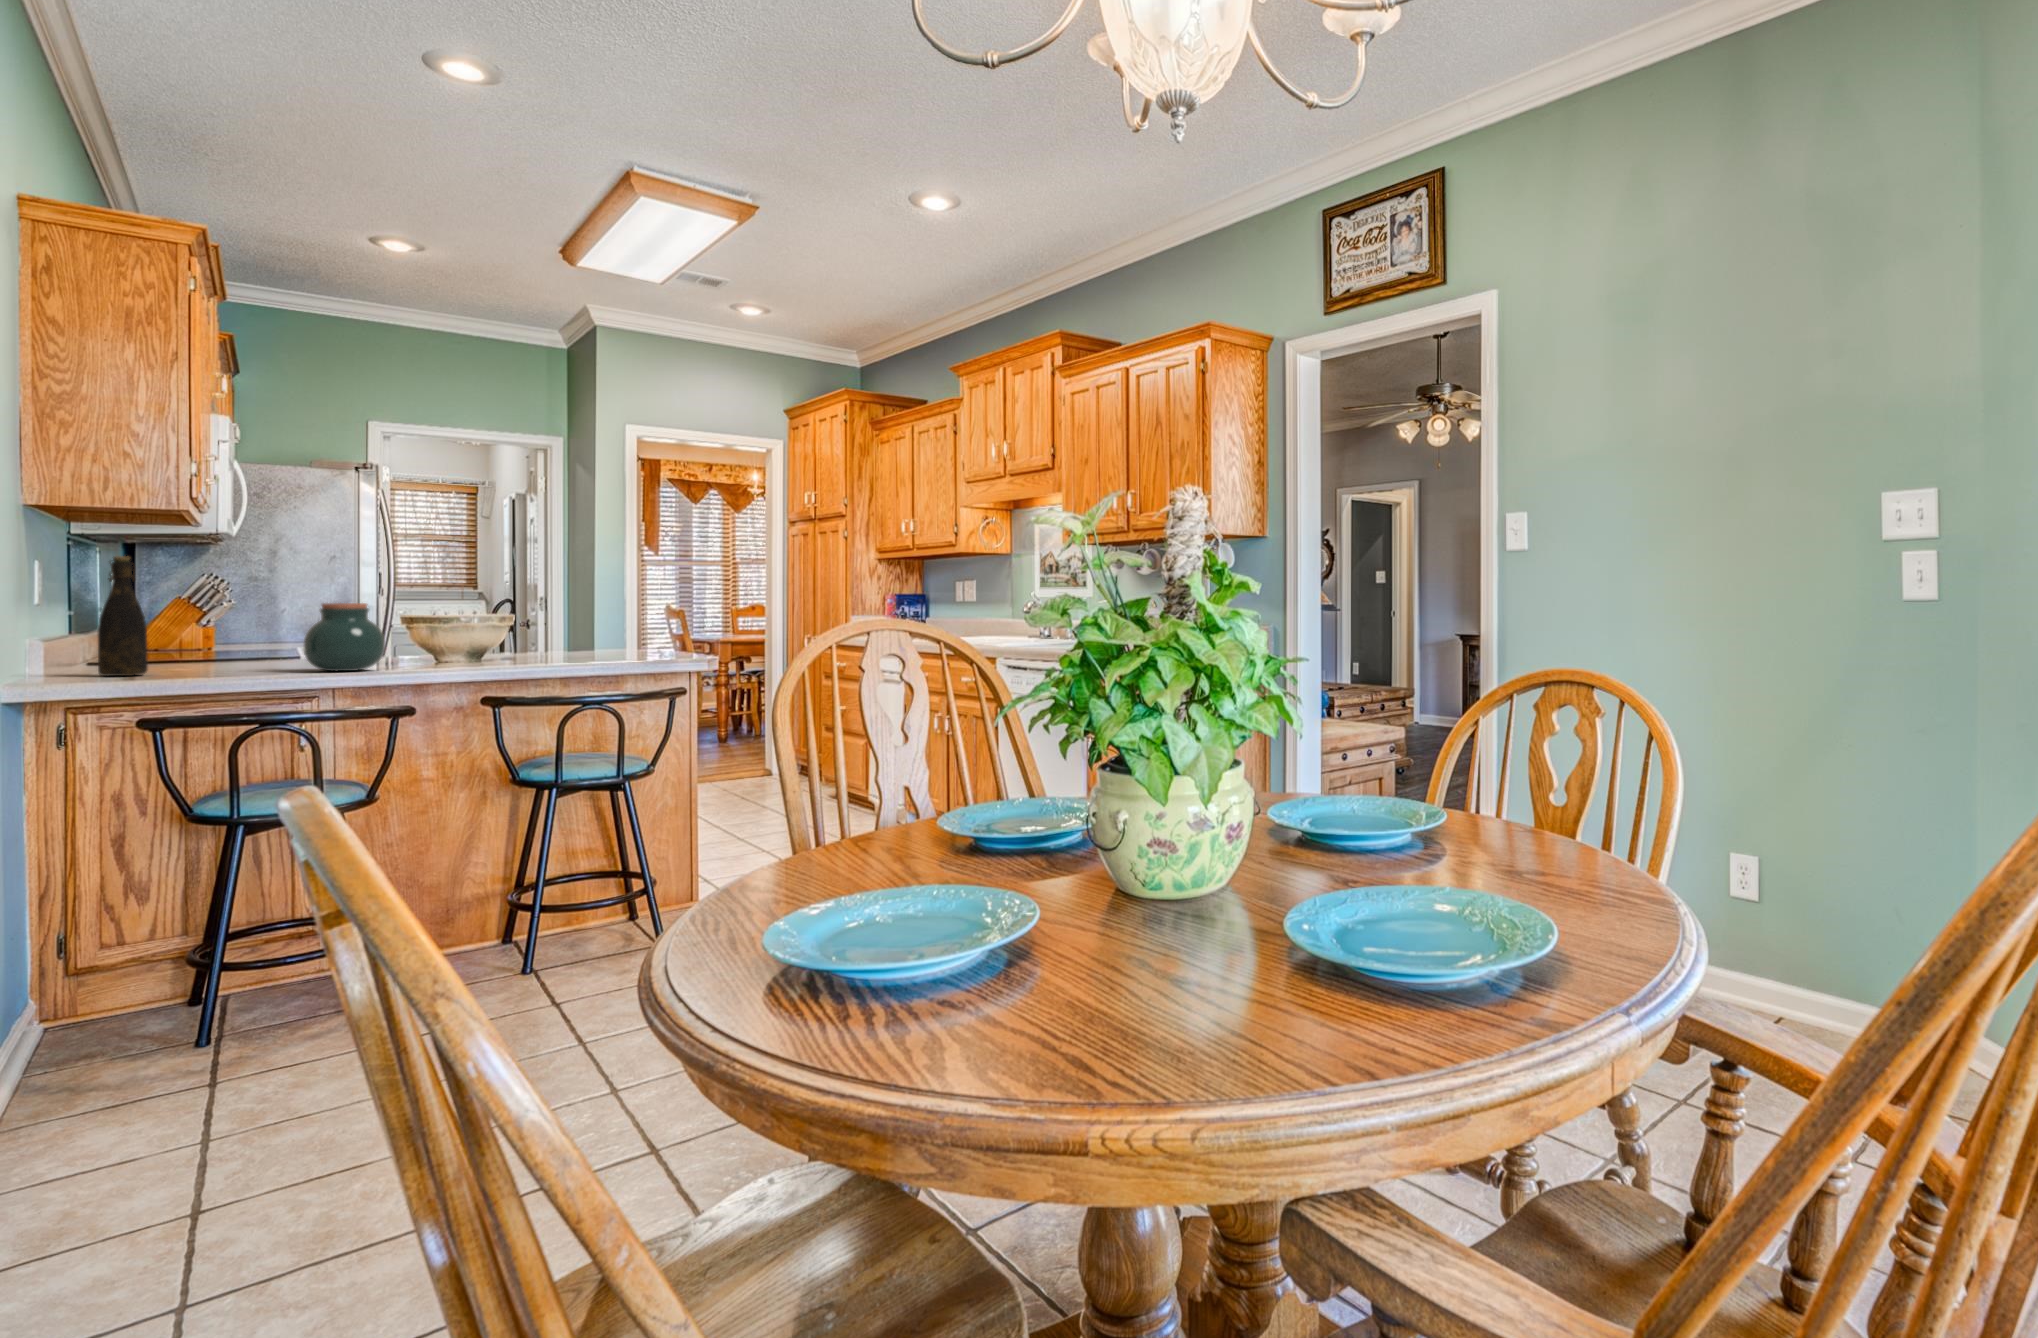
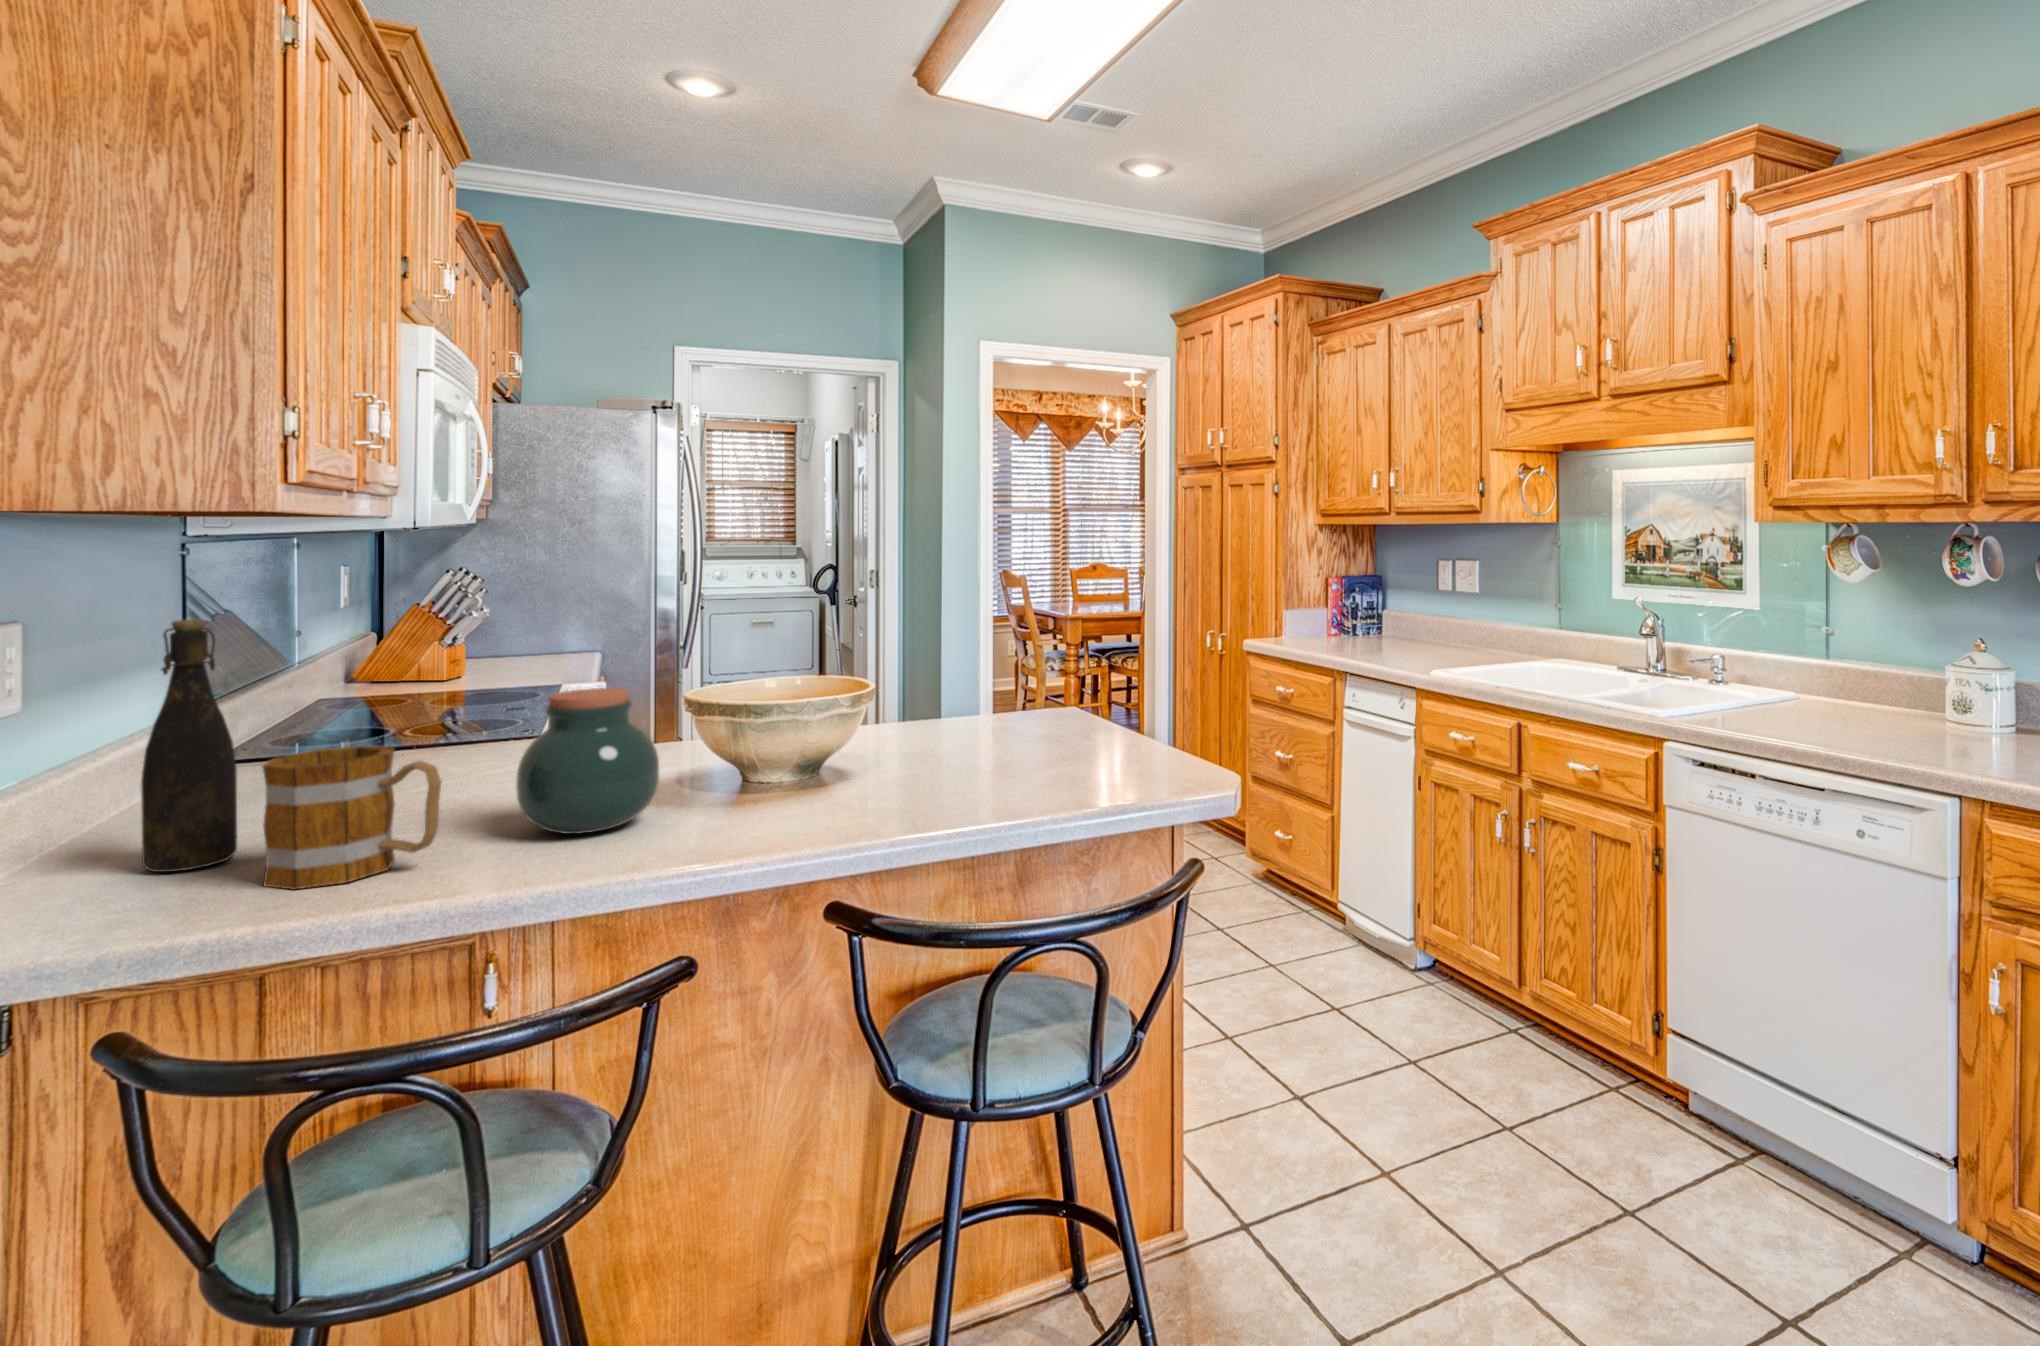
mug: none [175,620,269,678] -> present [262,746,442,890]

